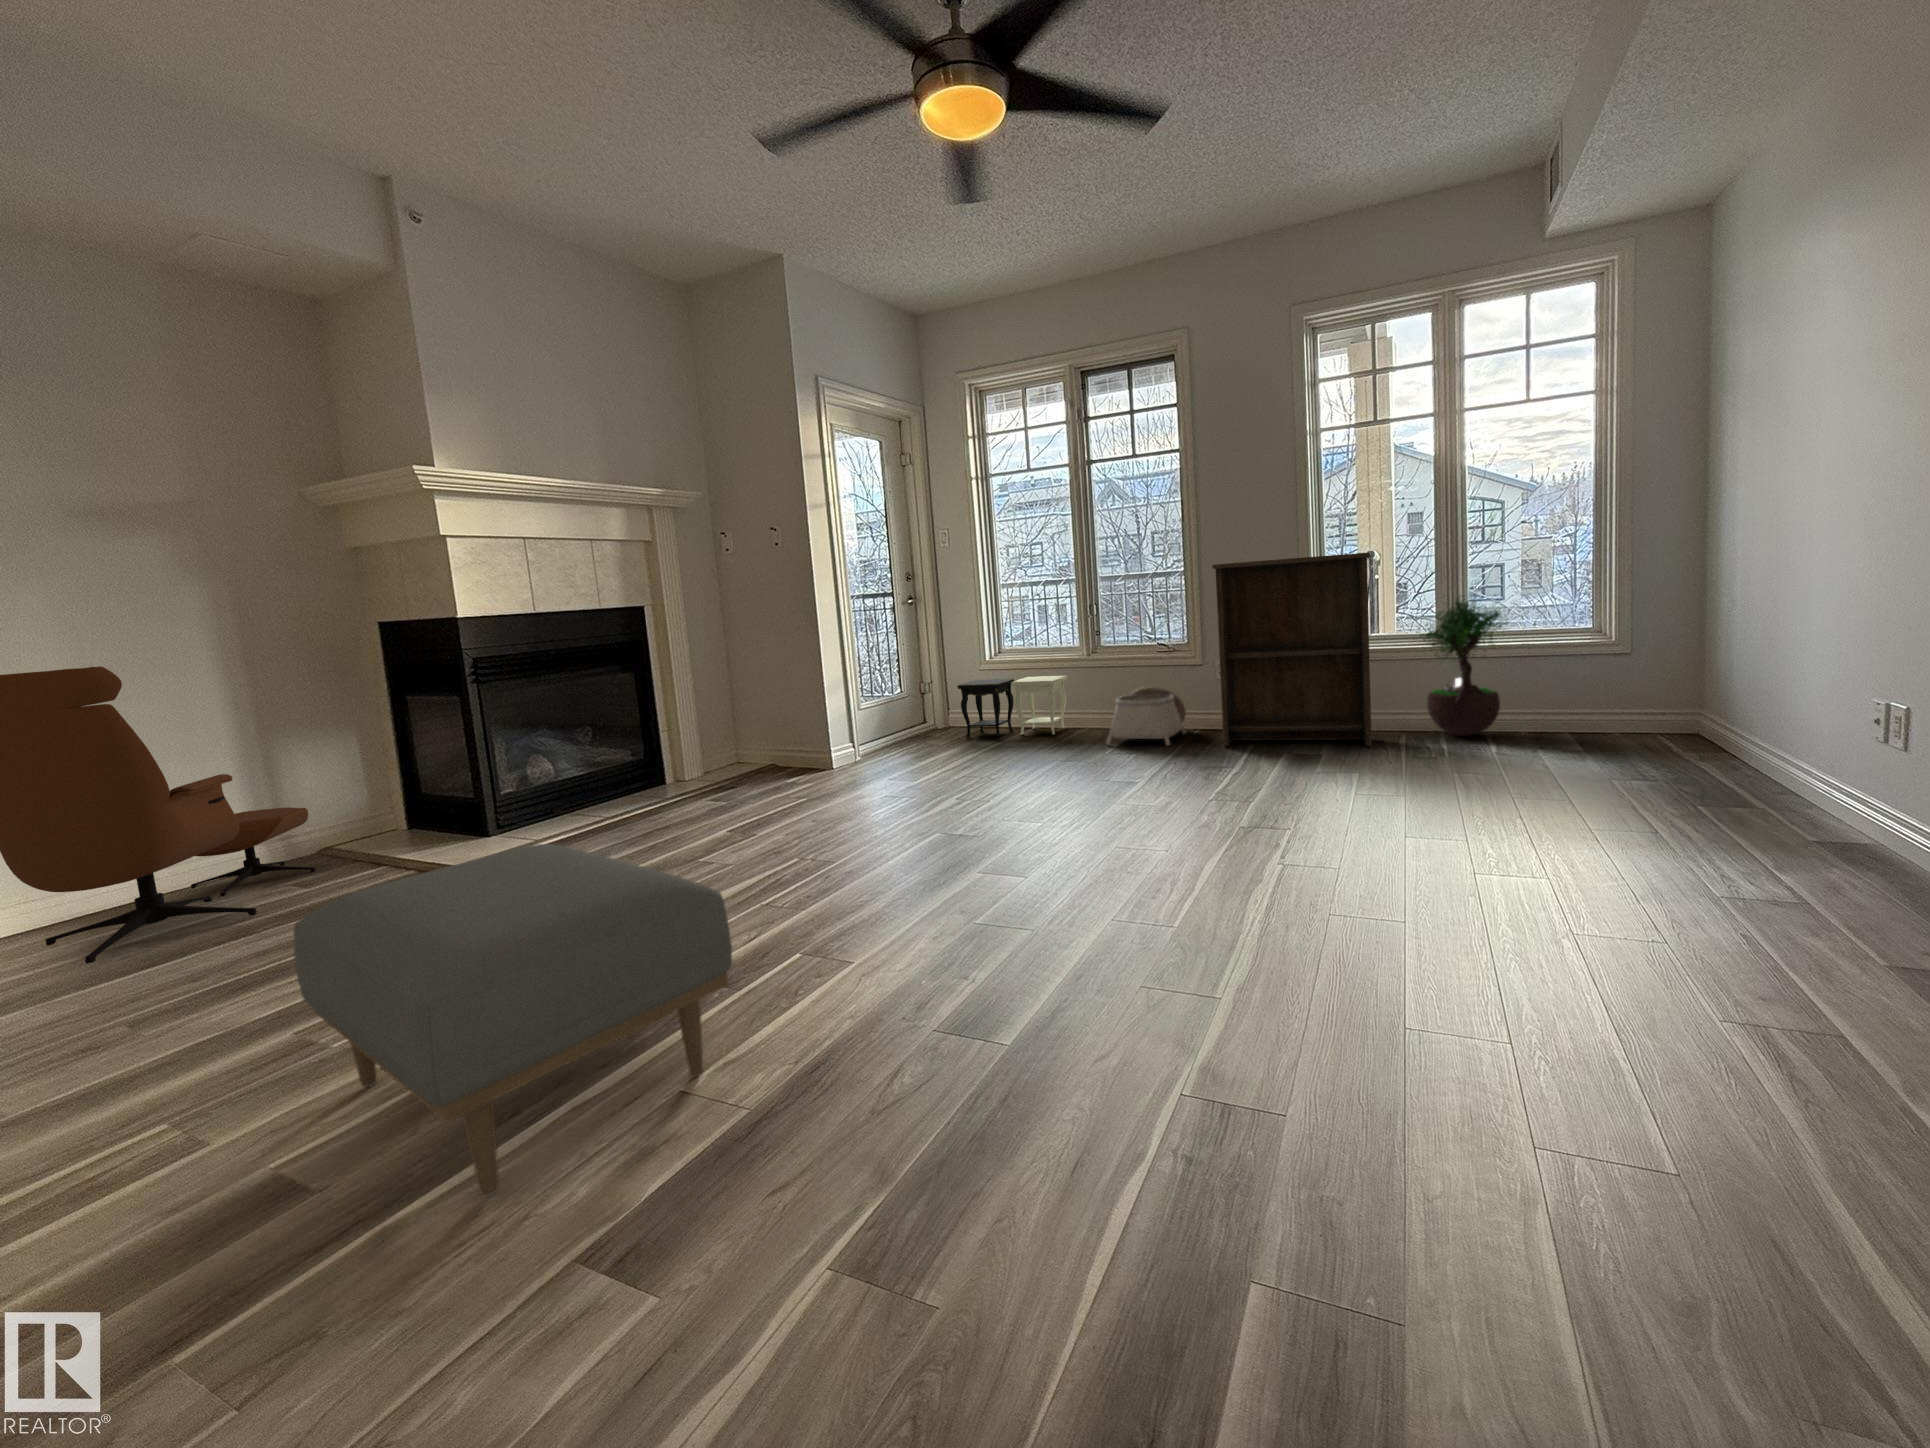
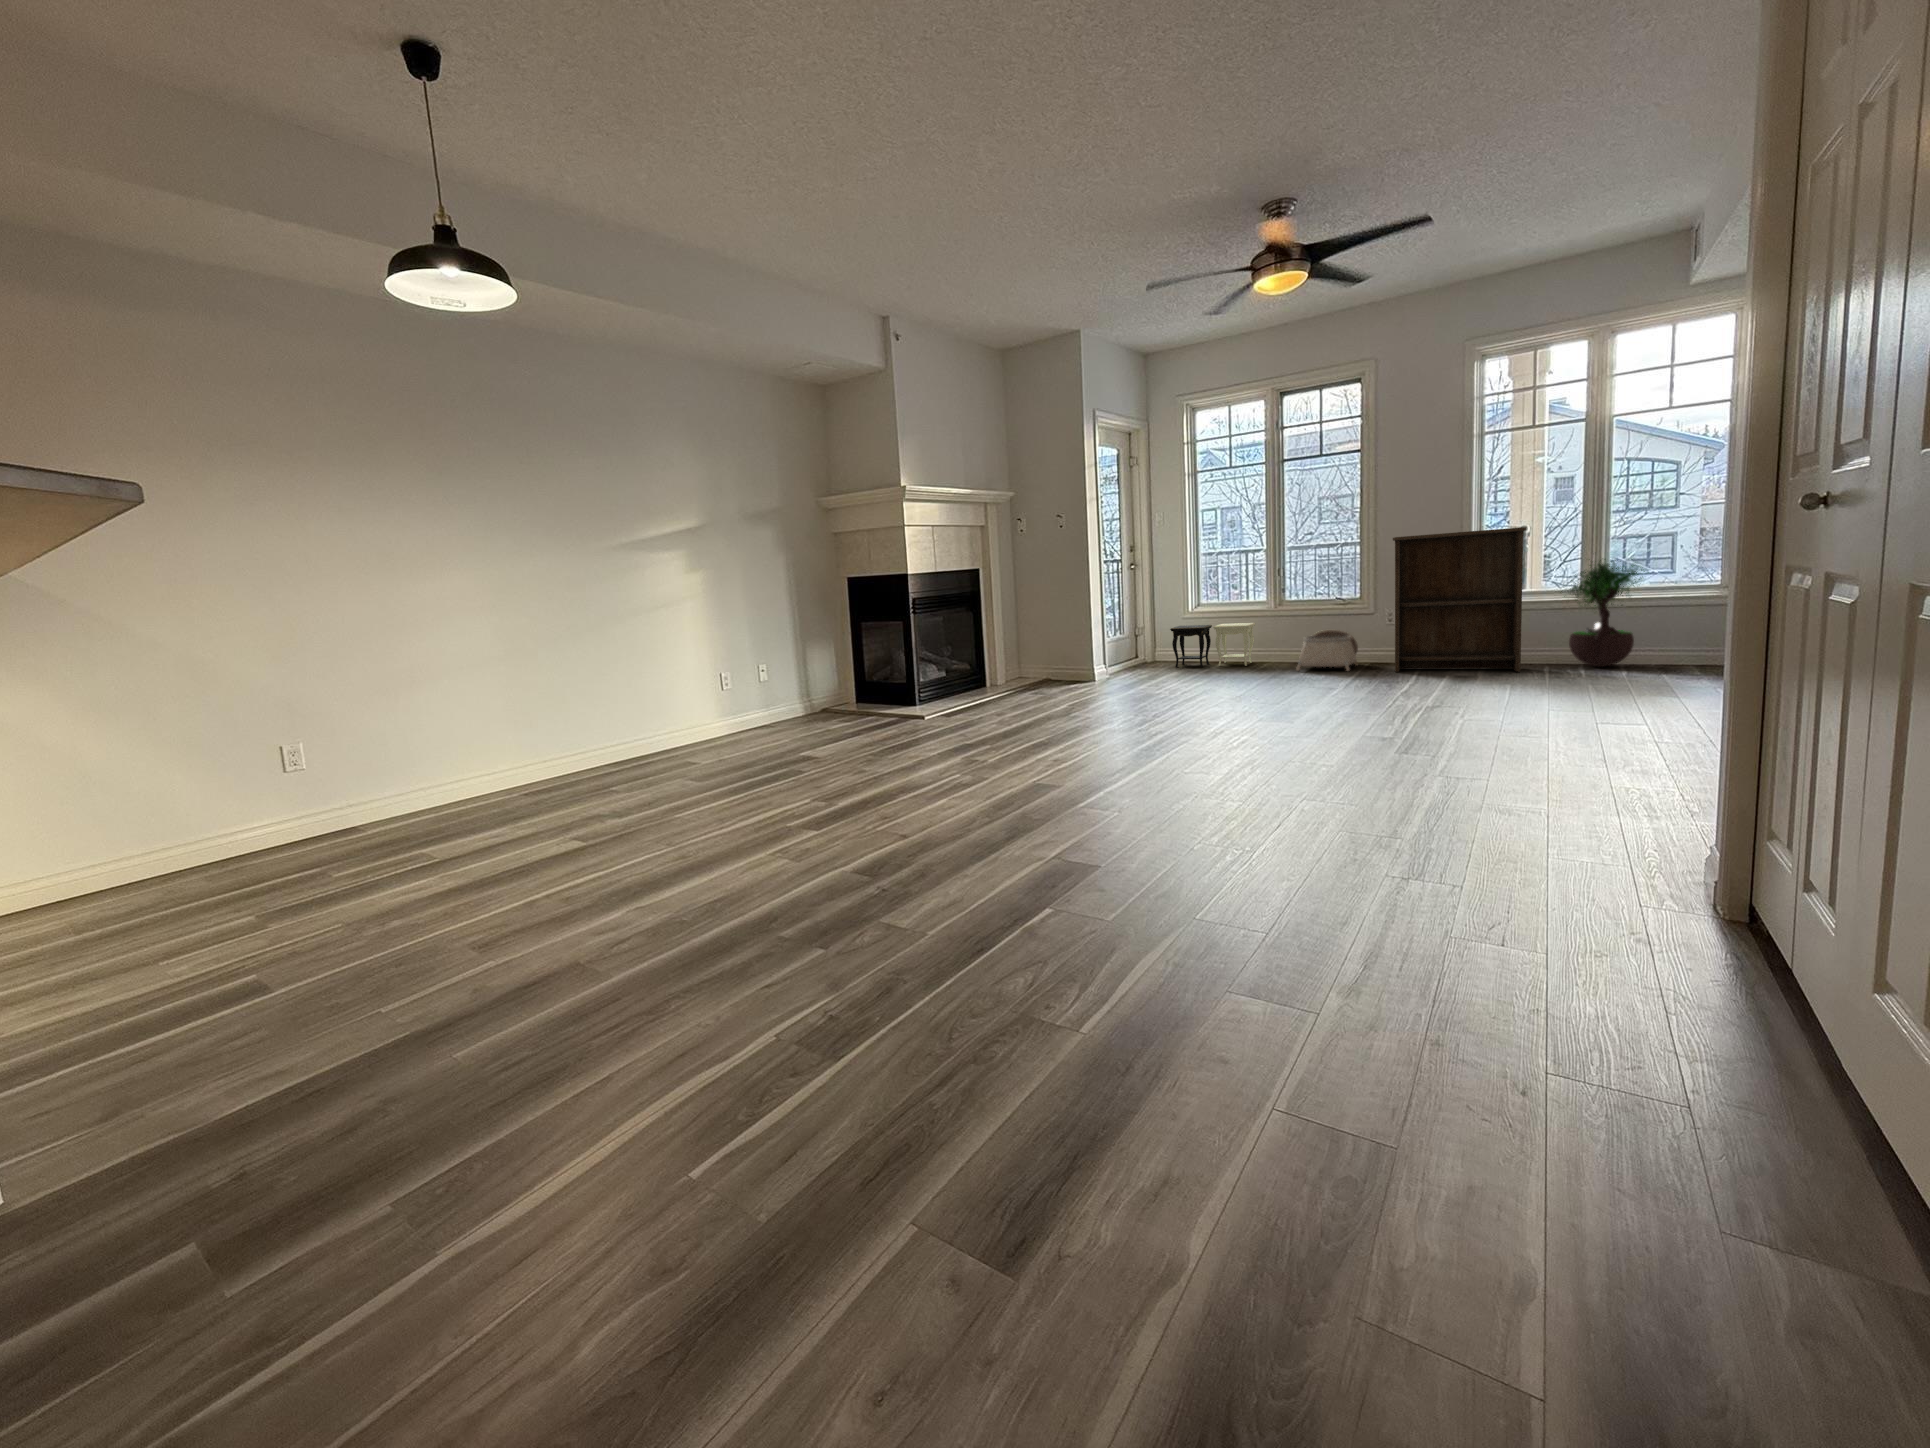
lounge chair: present [0,666,315,963] -> none [753,594,845,742]
ottoman: present [294,844,732,1197] -> none [1013,676,1210,788]

